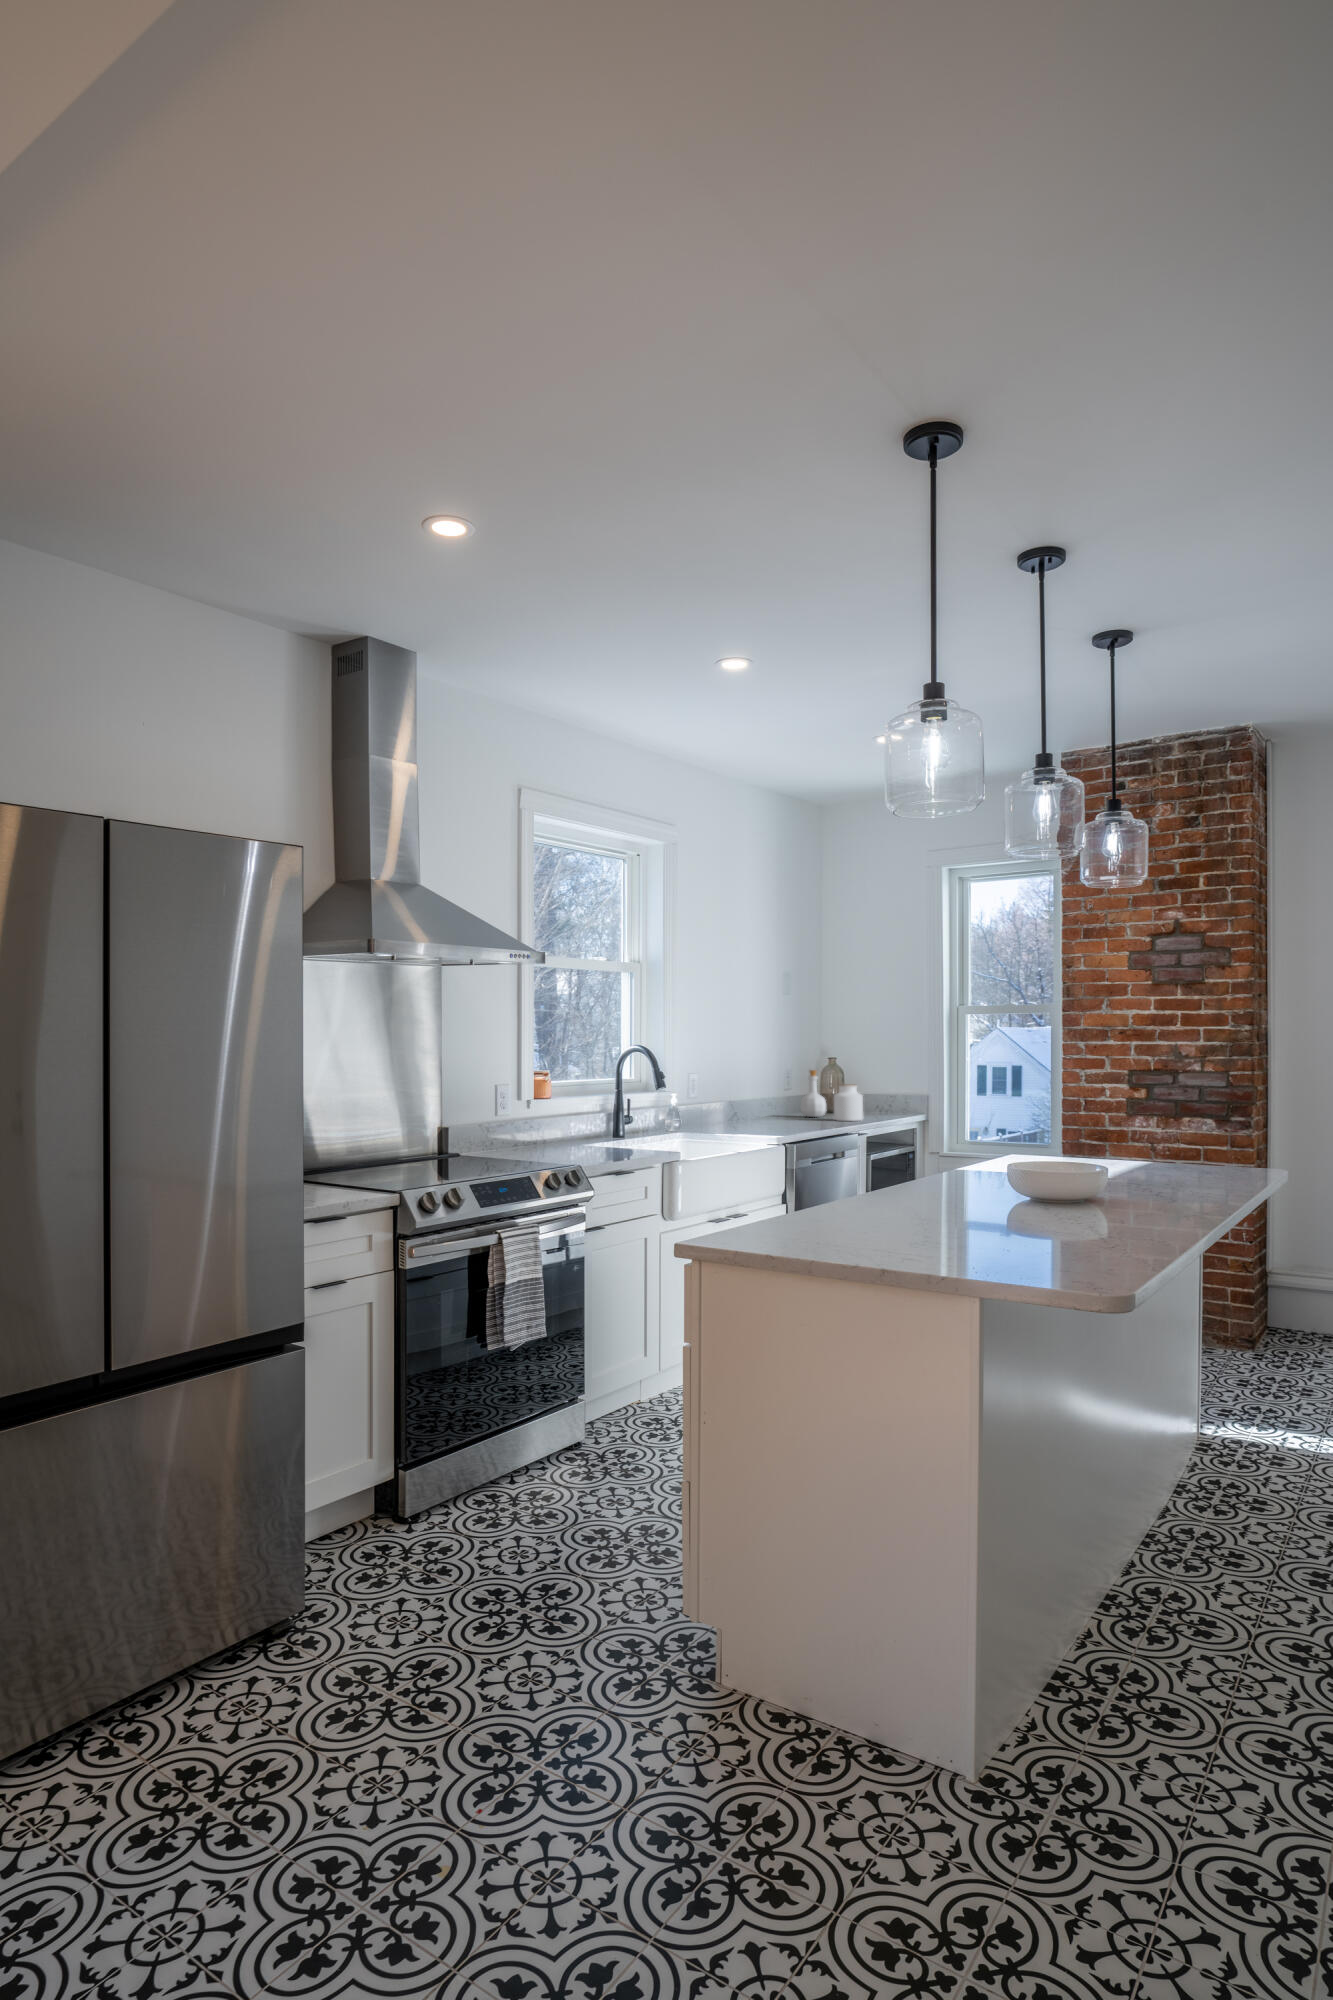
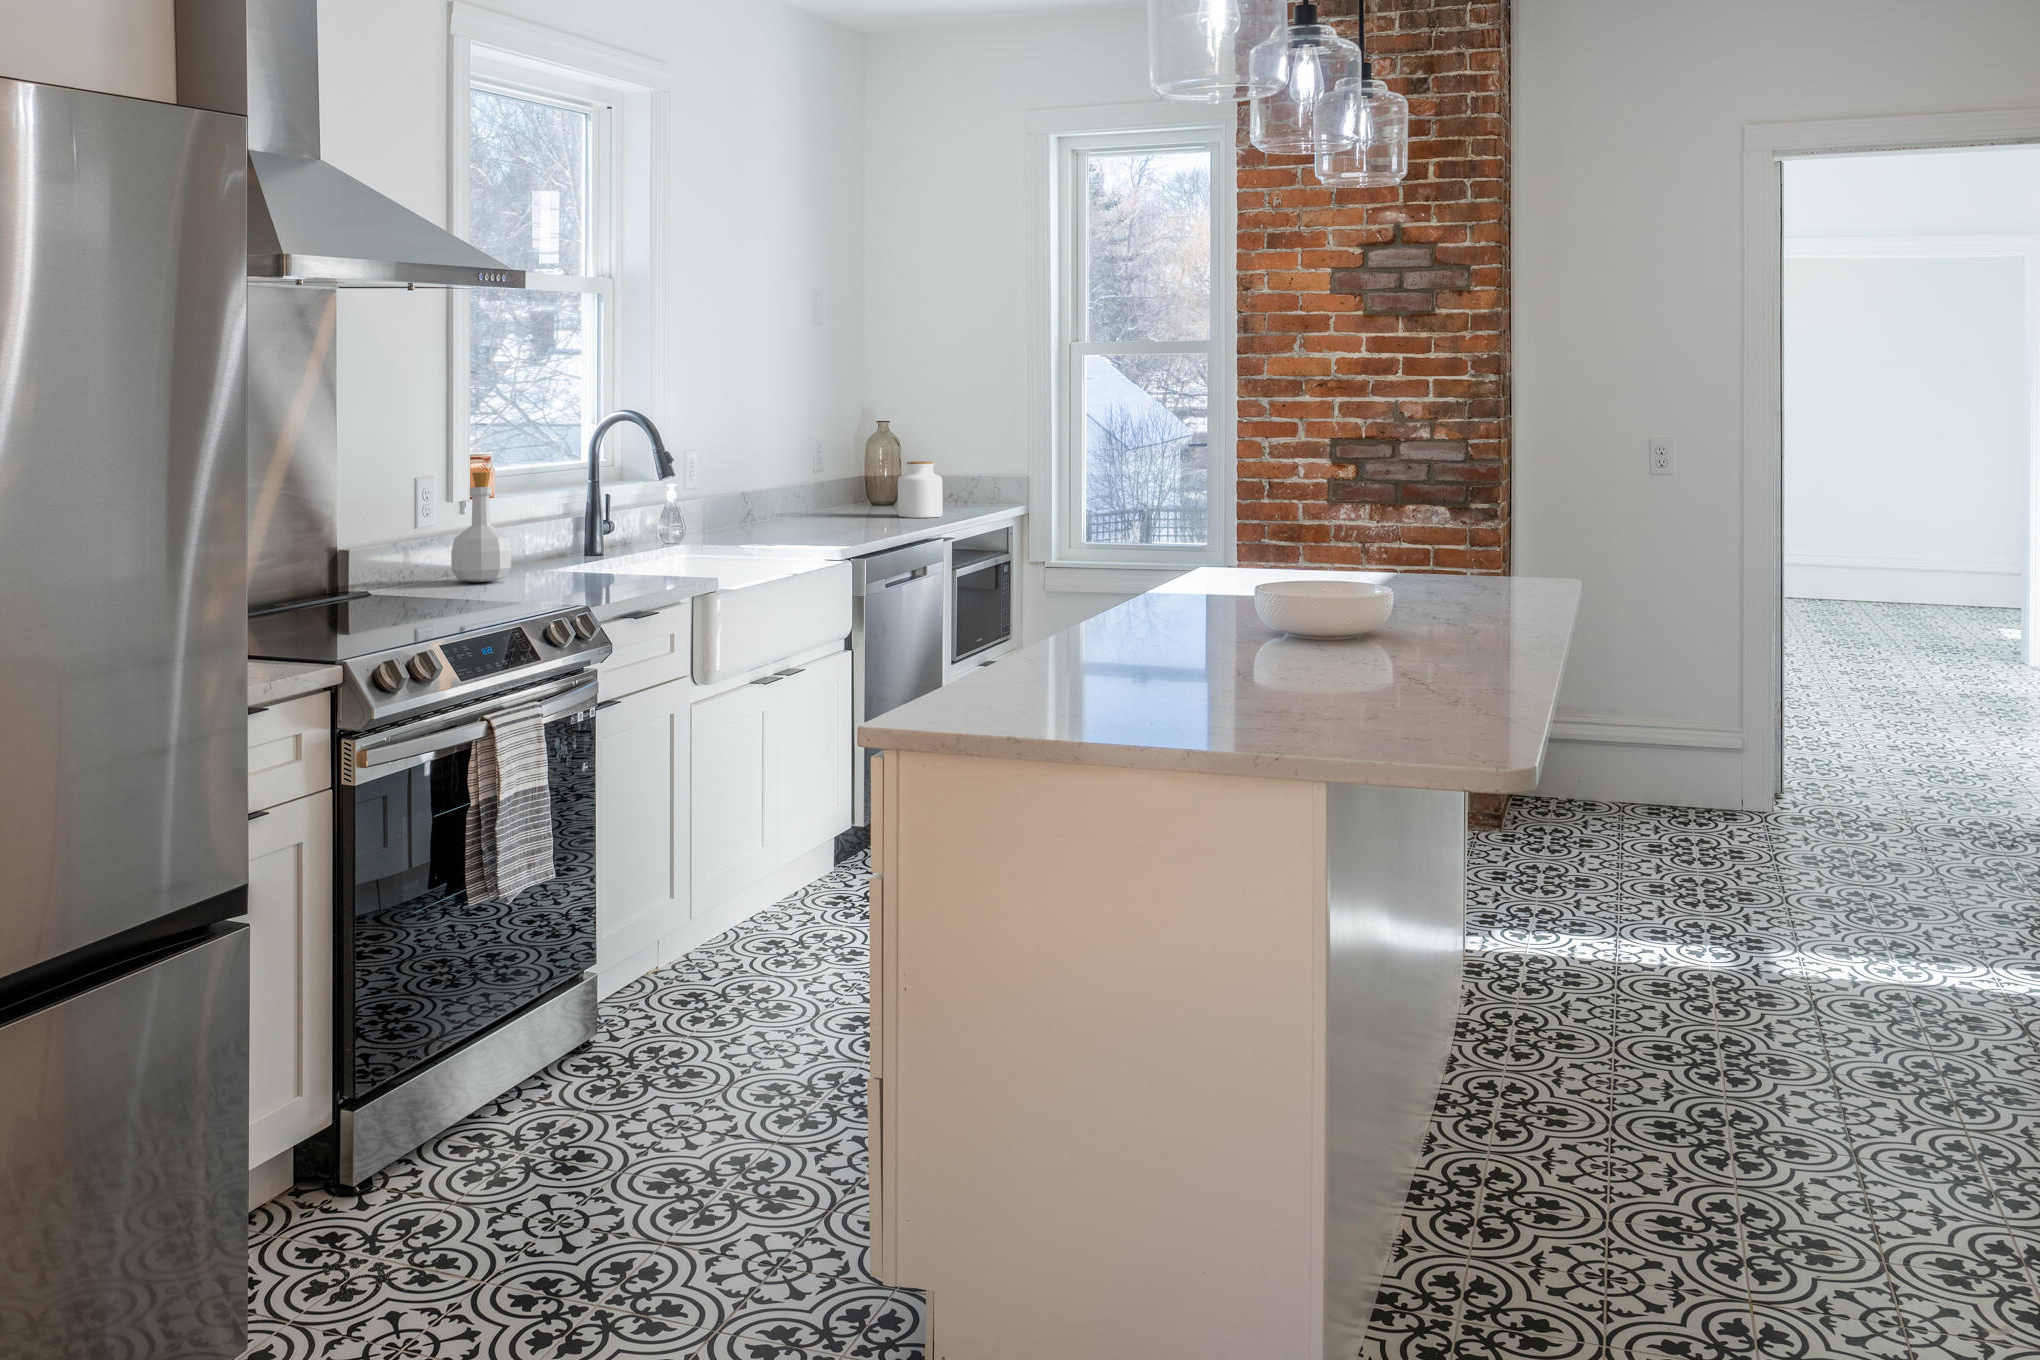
bottle: present [801,1070,826,1117] -> present [451,472,511,582]

